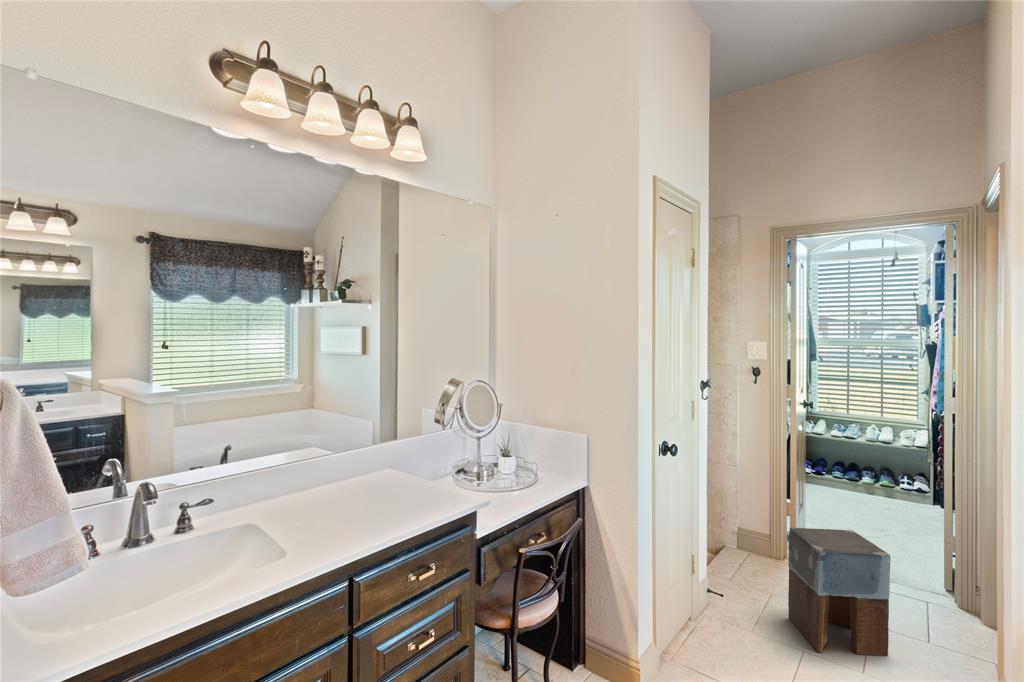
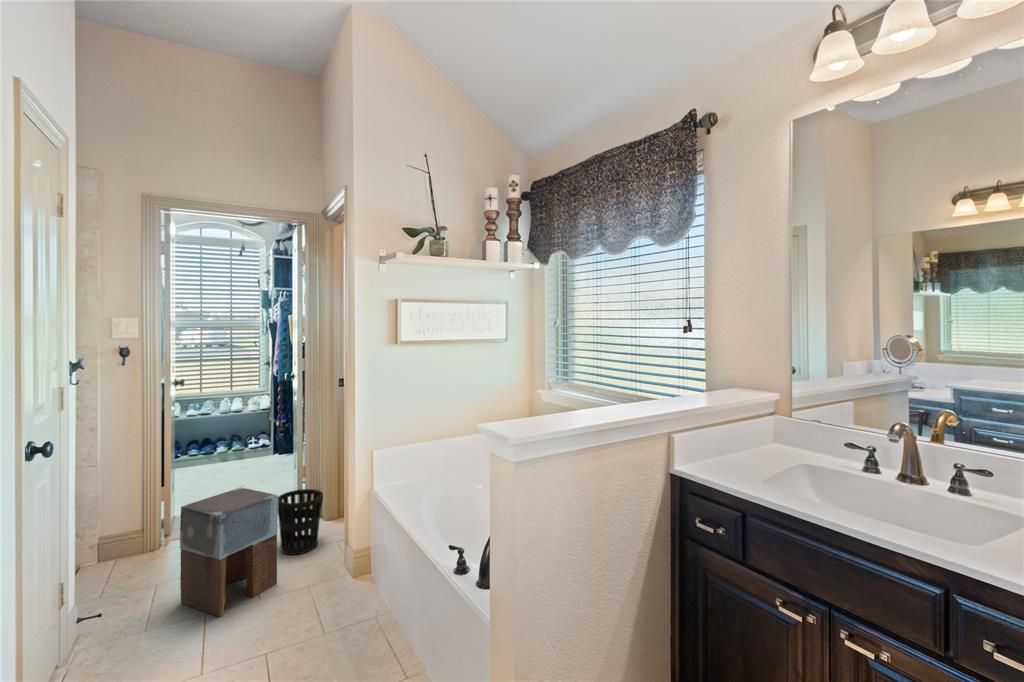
wastebasket: none [899,556,969,643] -> present [278,489,323,555]

